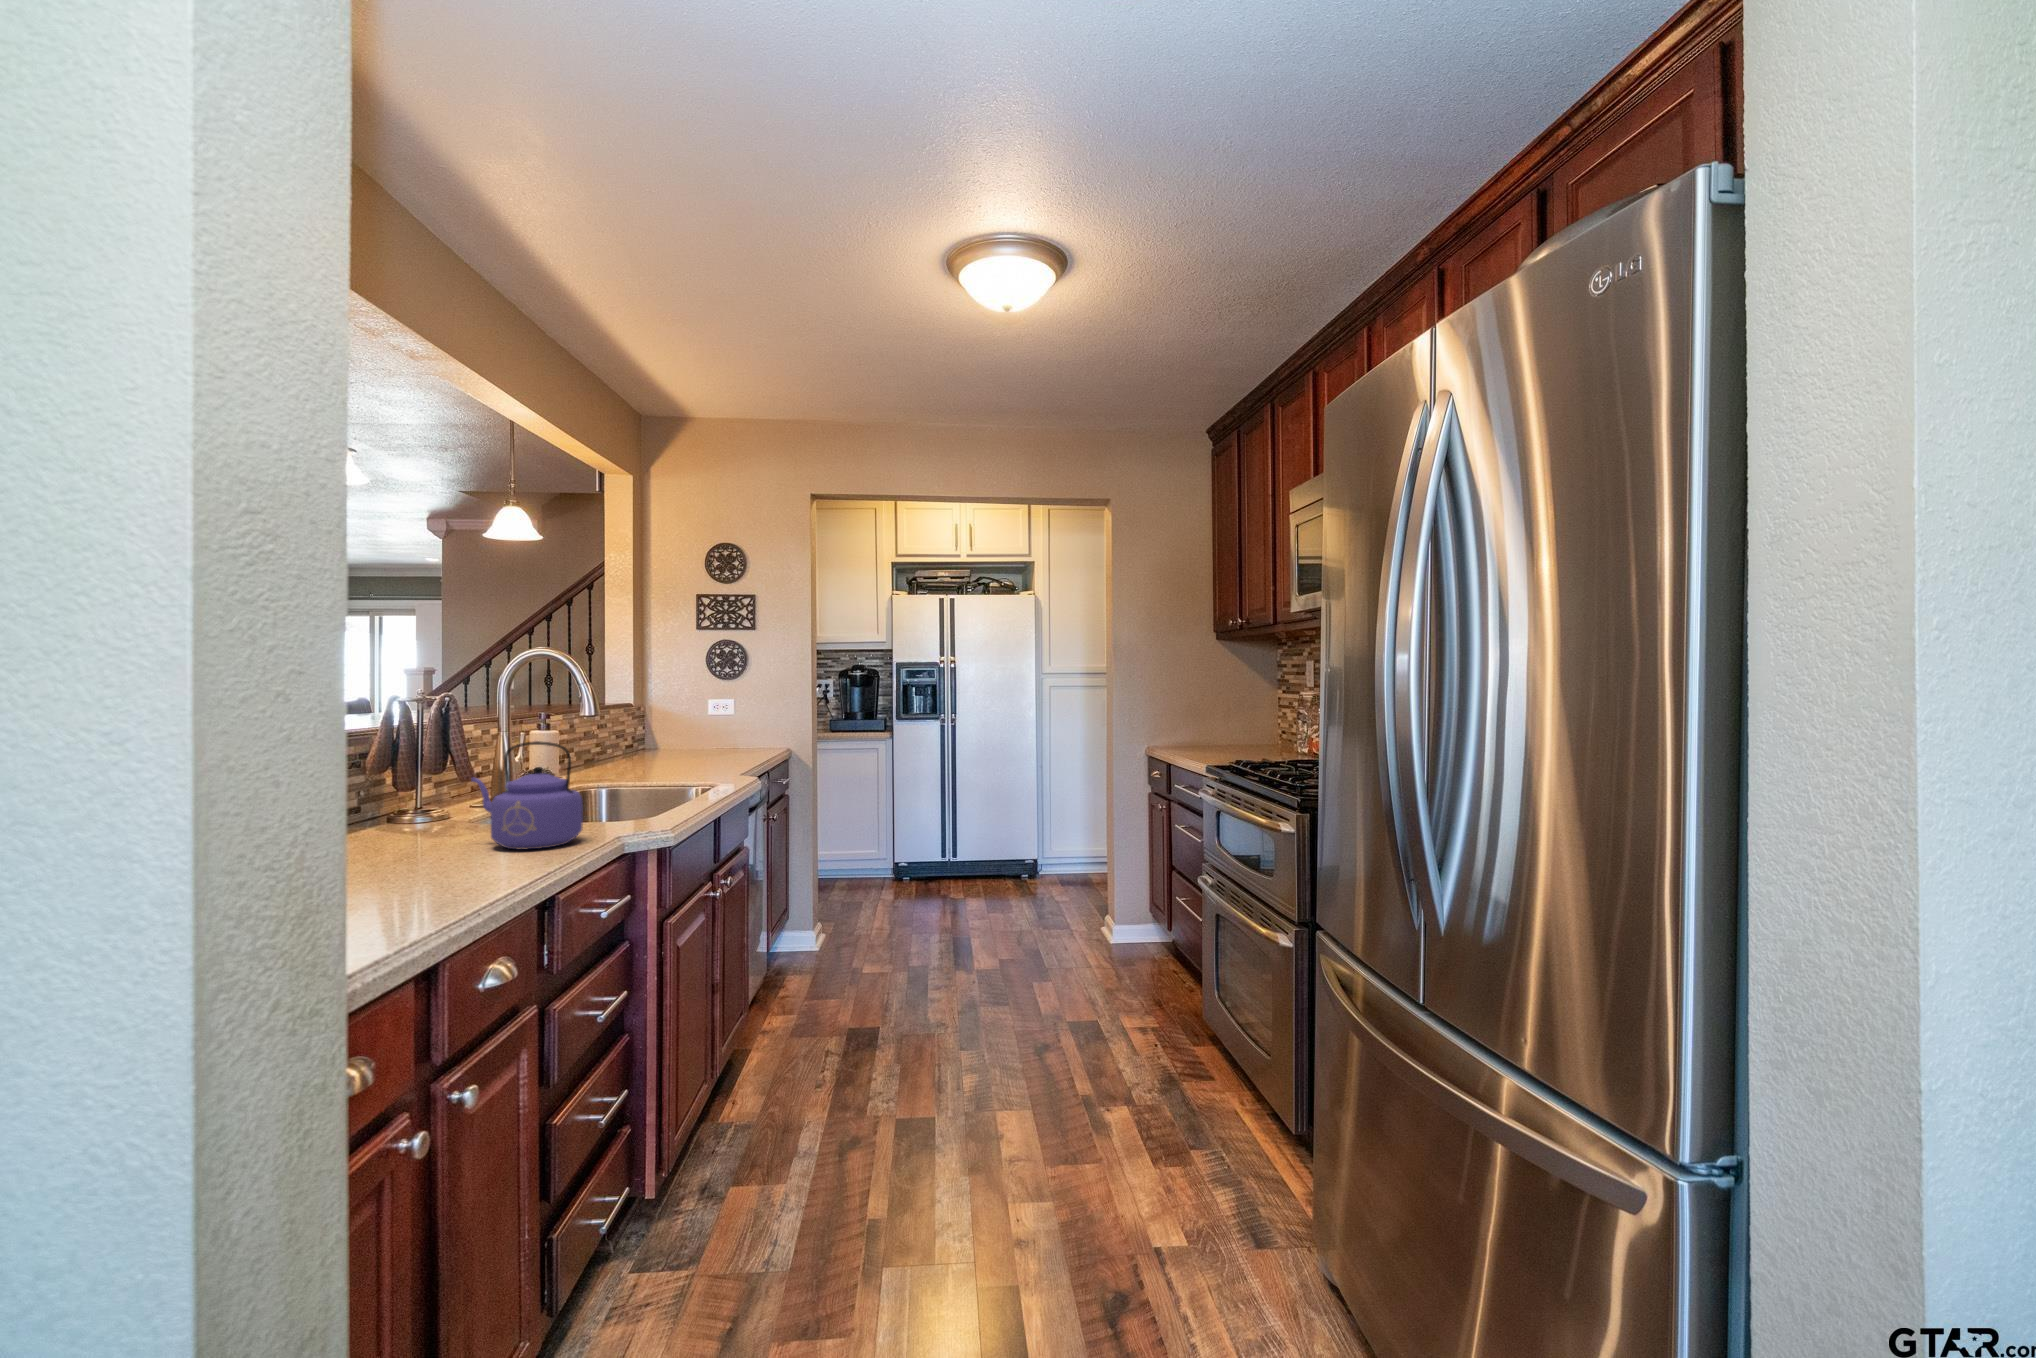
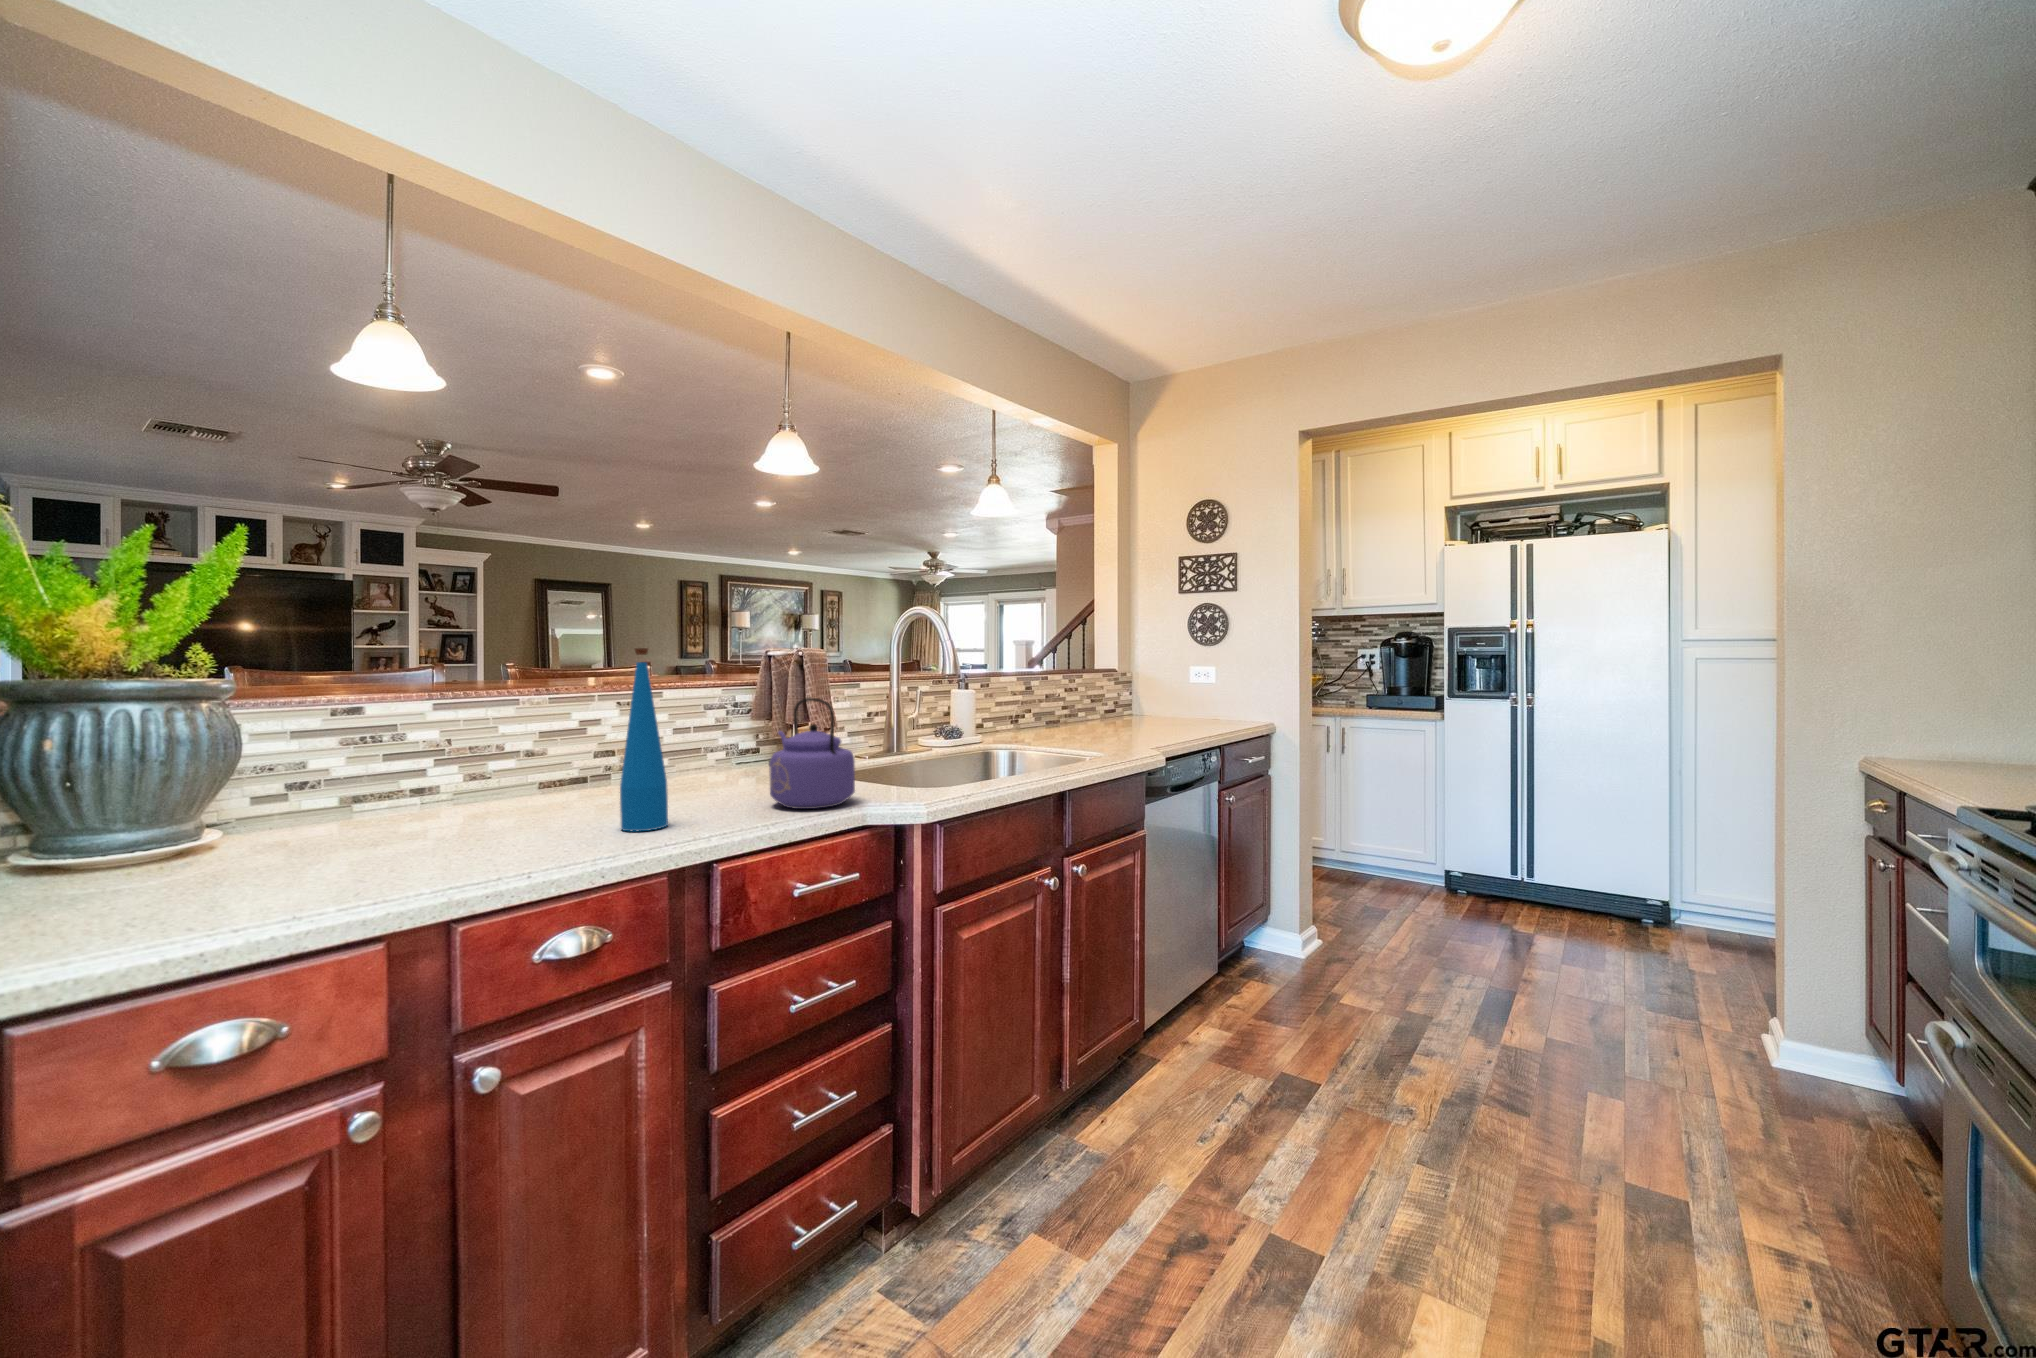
bottle: none [392,698,445,885] -> present [620,648,668,831]

